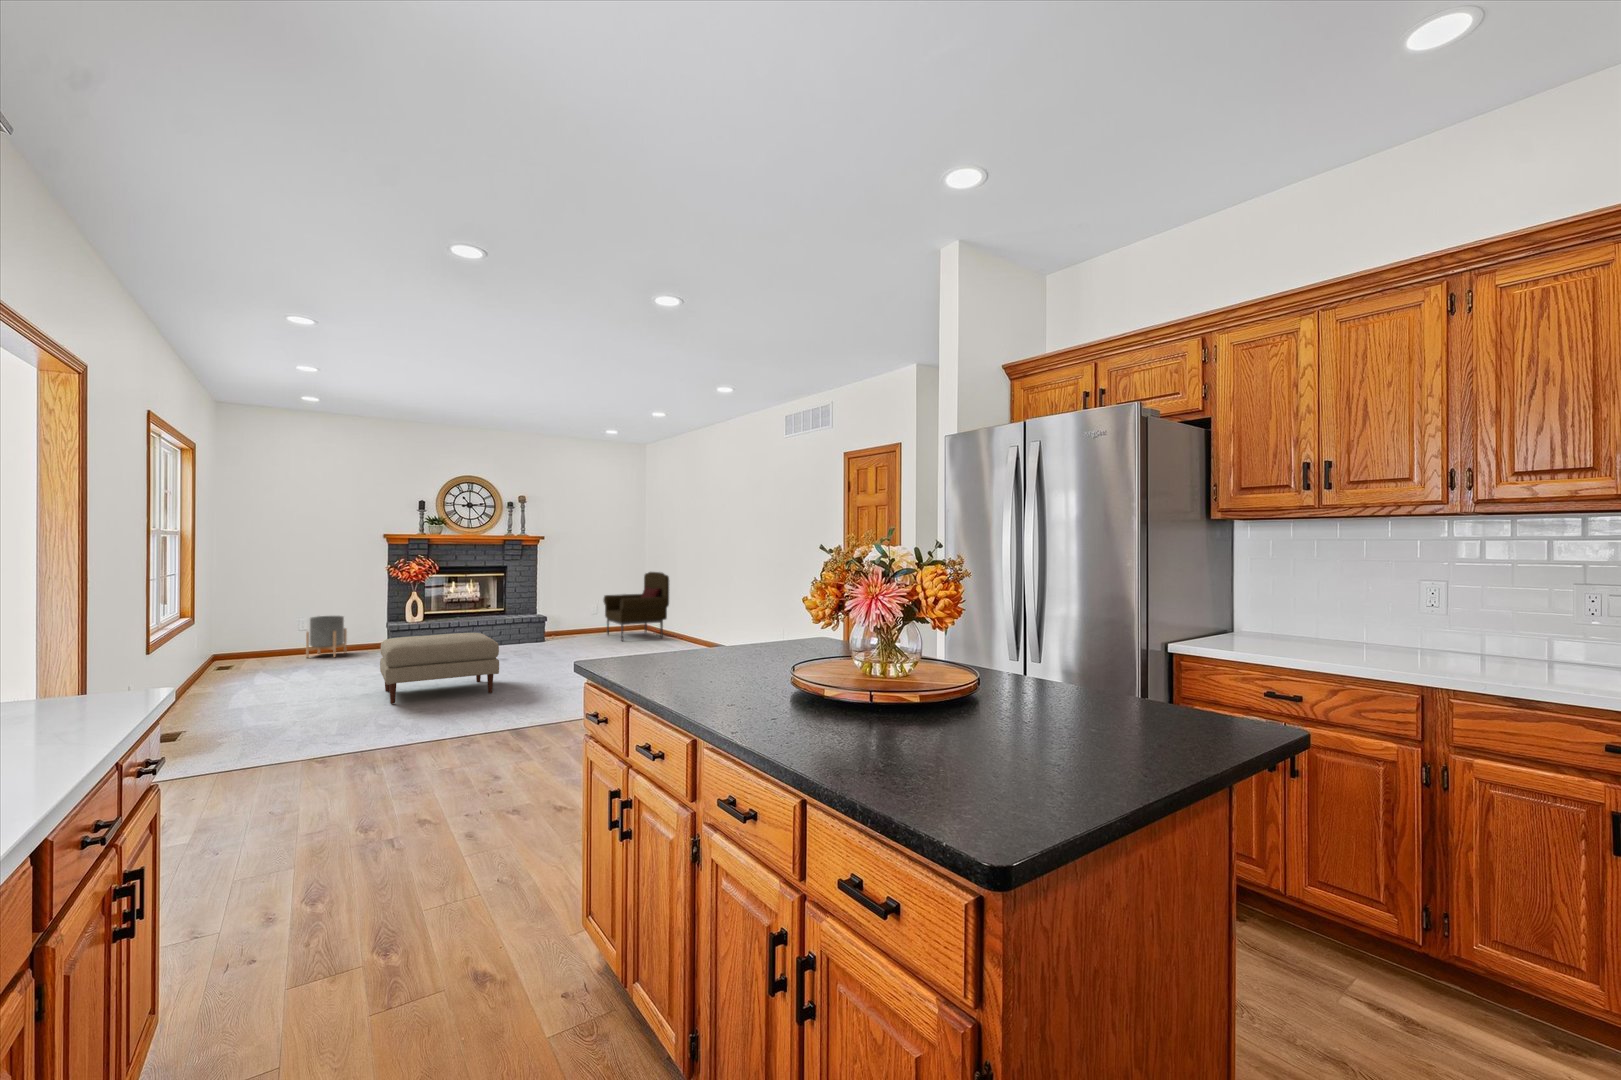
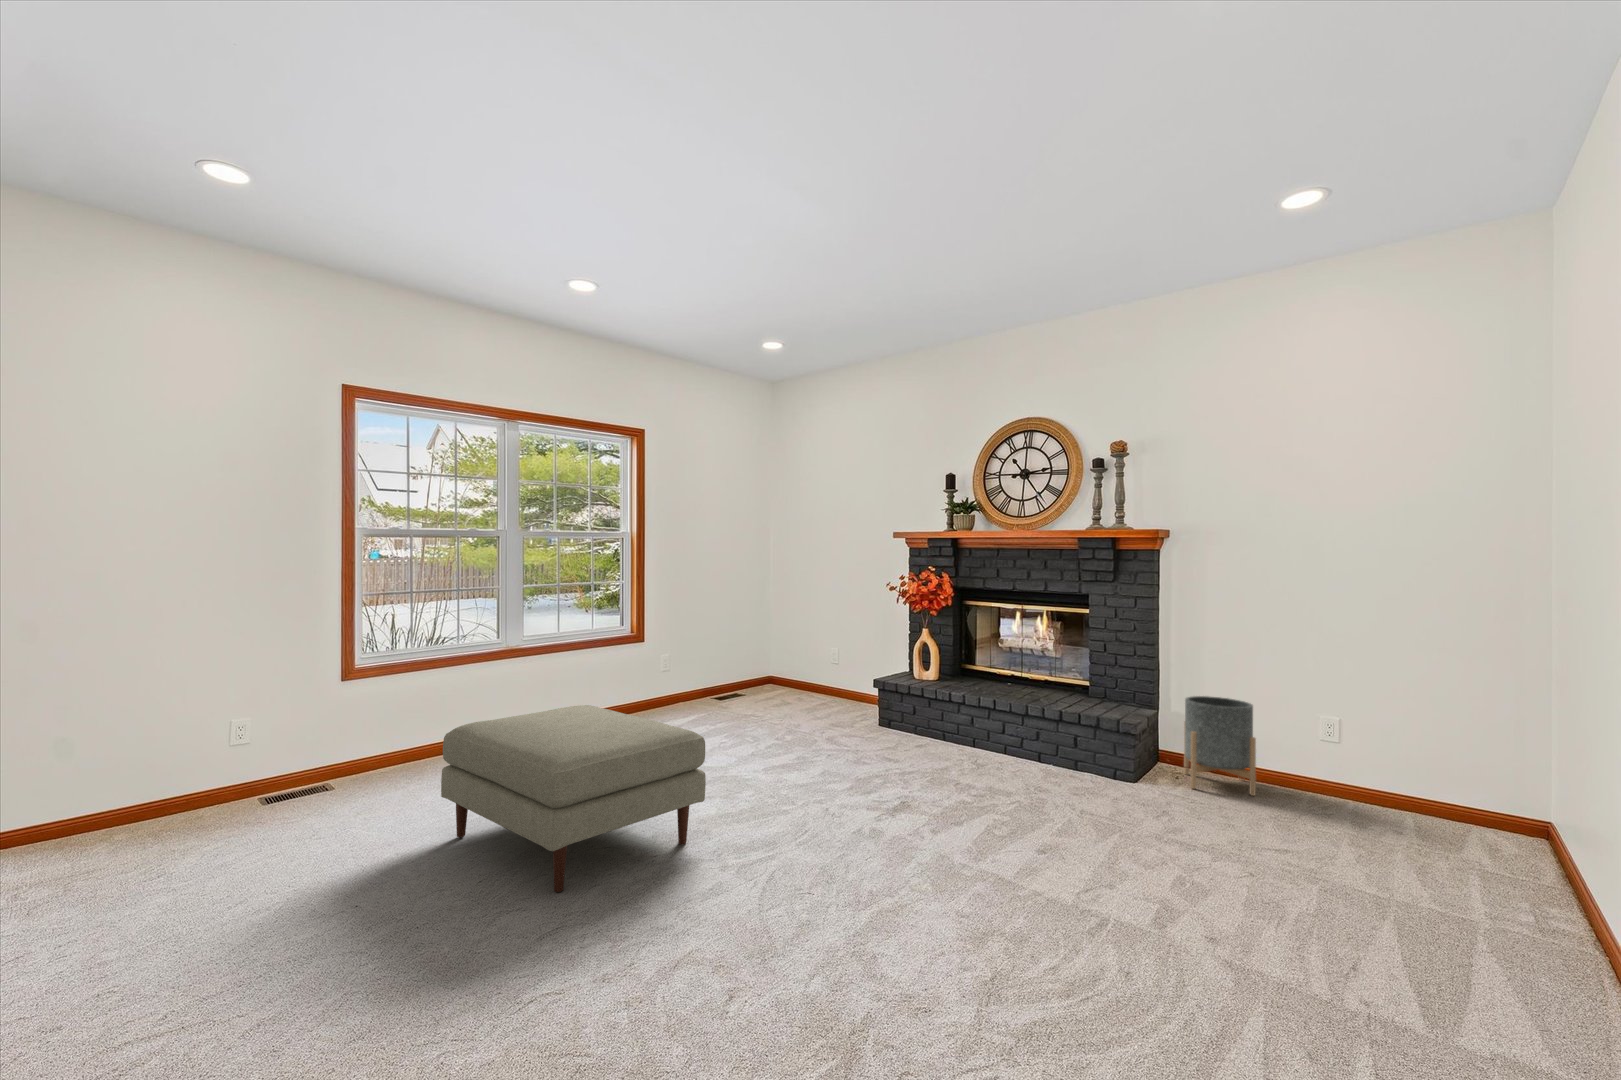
armchair: present [603,572,669,640] -> none [1302,637,1515,887]
planter: present [306,616,347,658] -> present [1184,696,1256,796]

